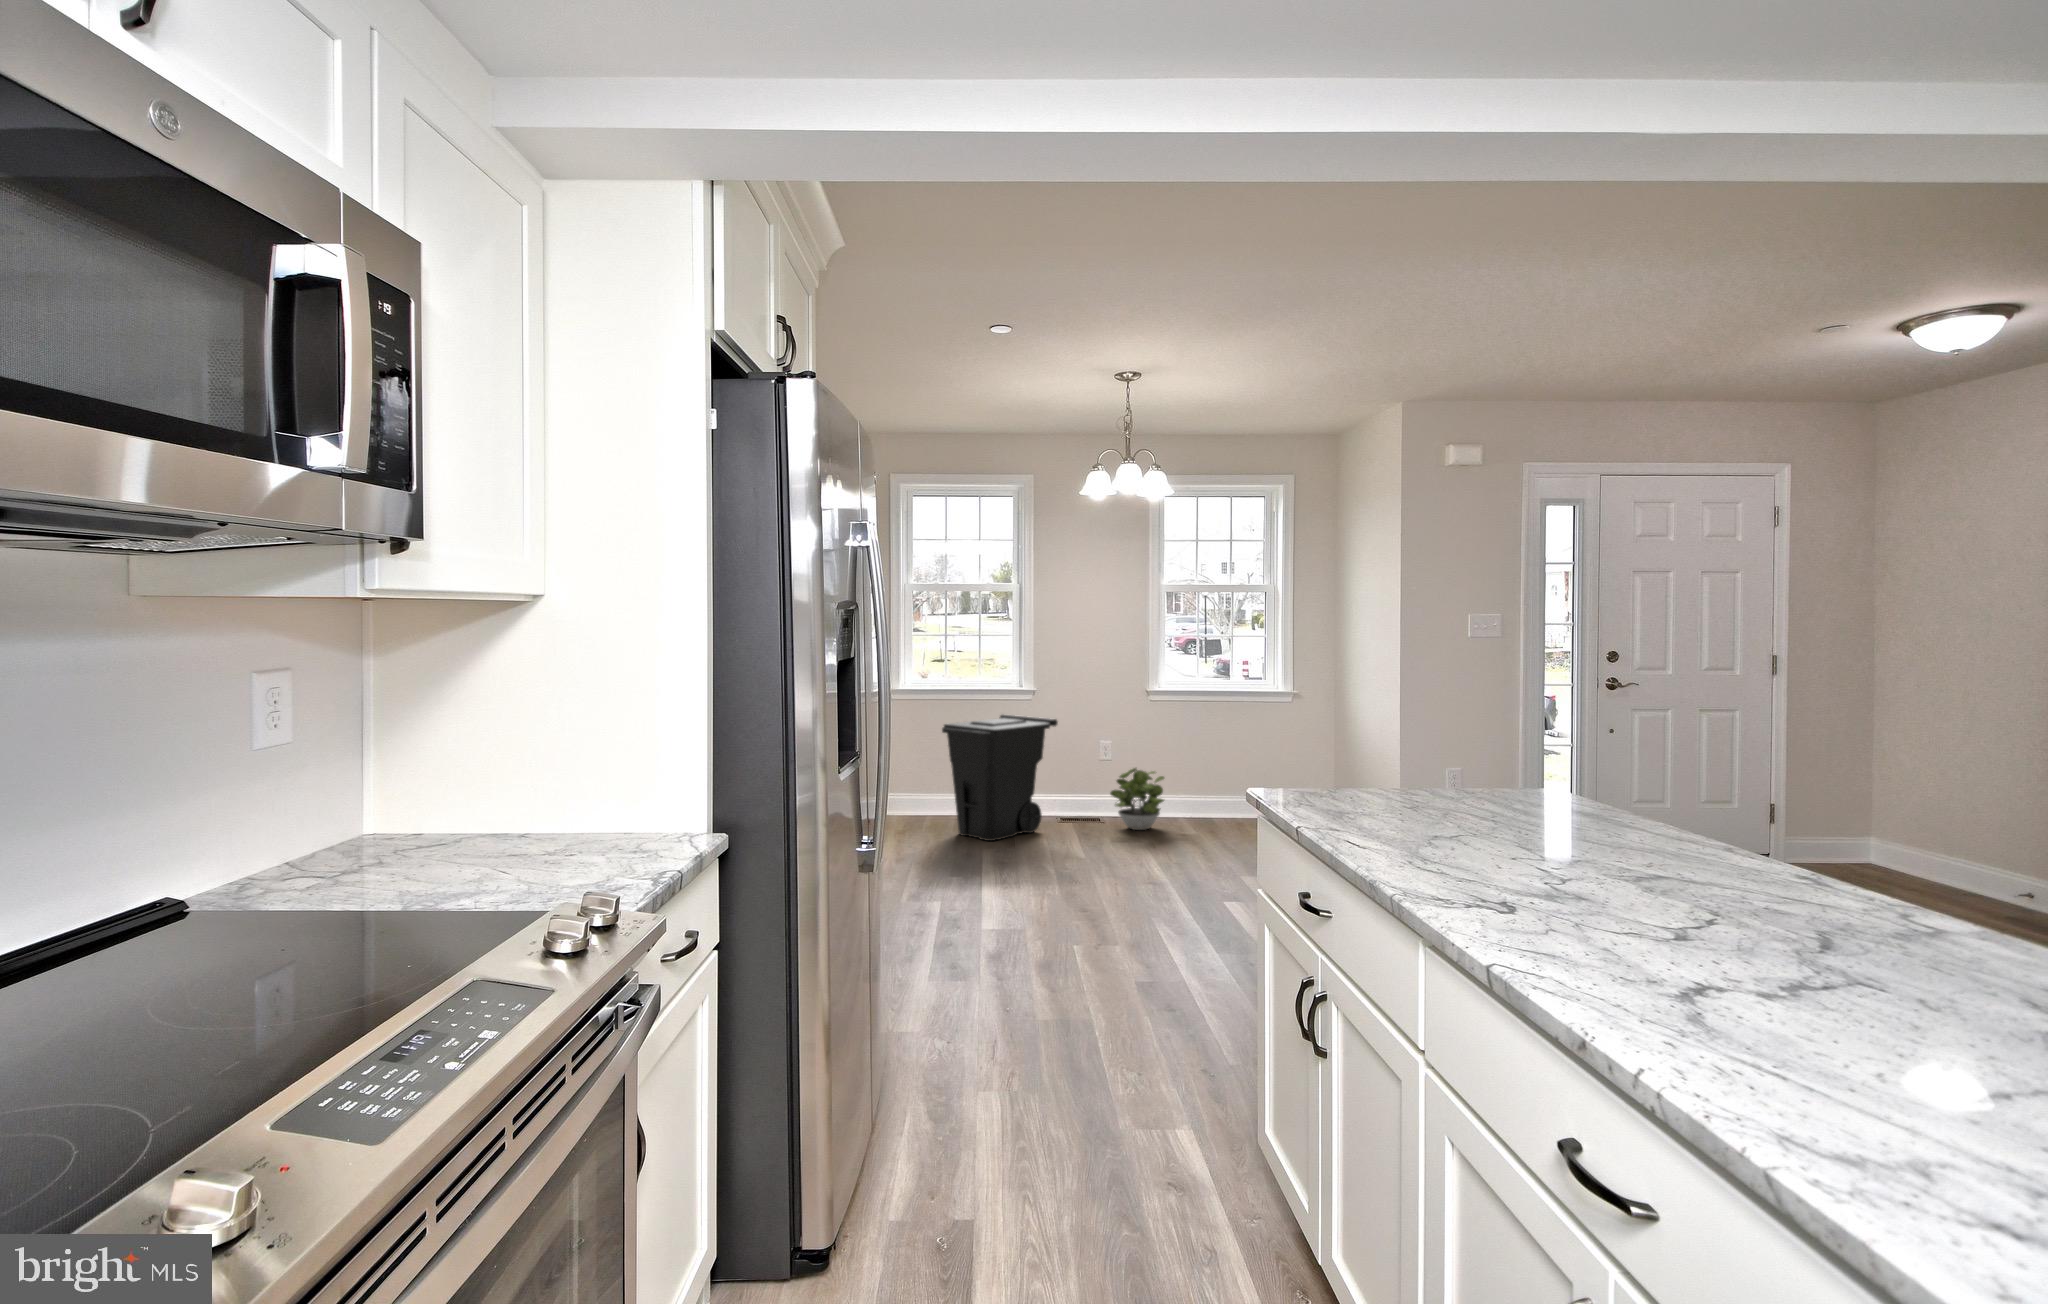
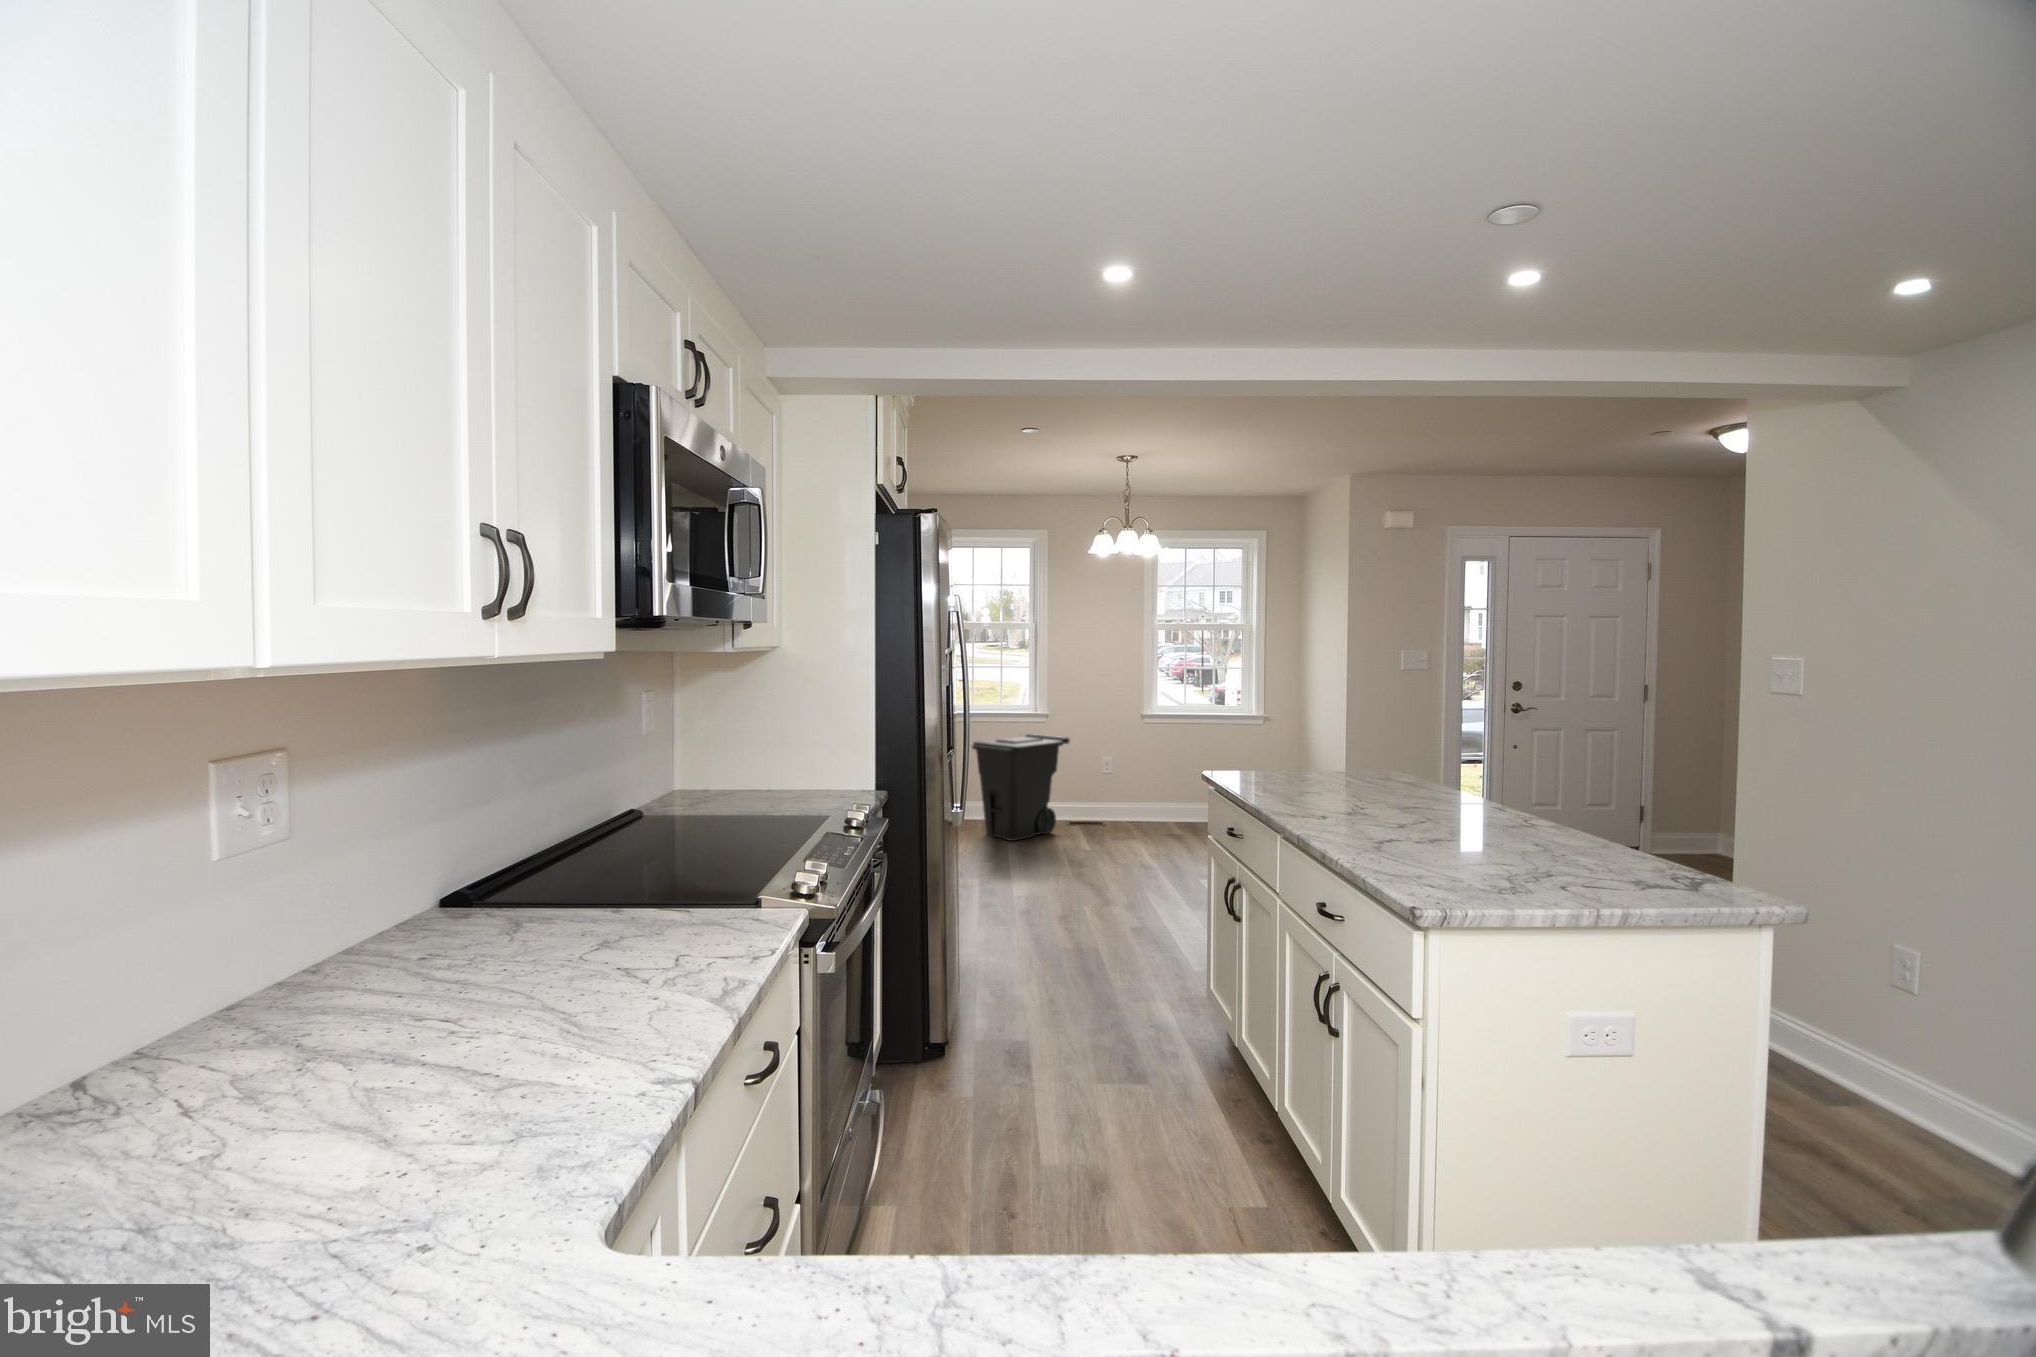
potted plant: present [1110,768,1164,830] -> none [1114,779,1162,832]

